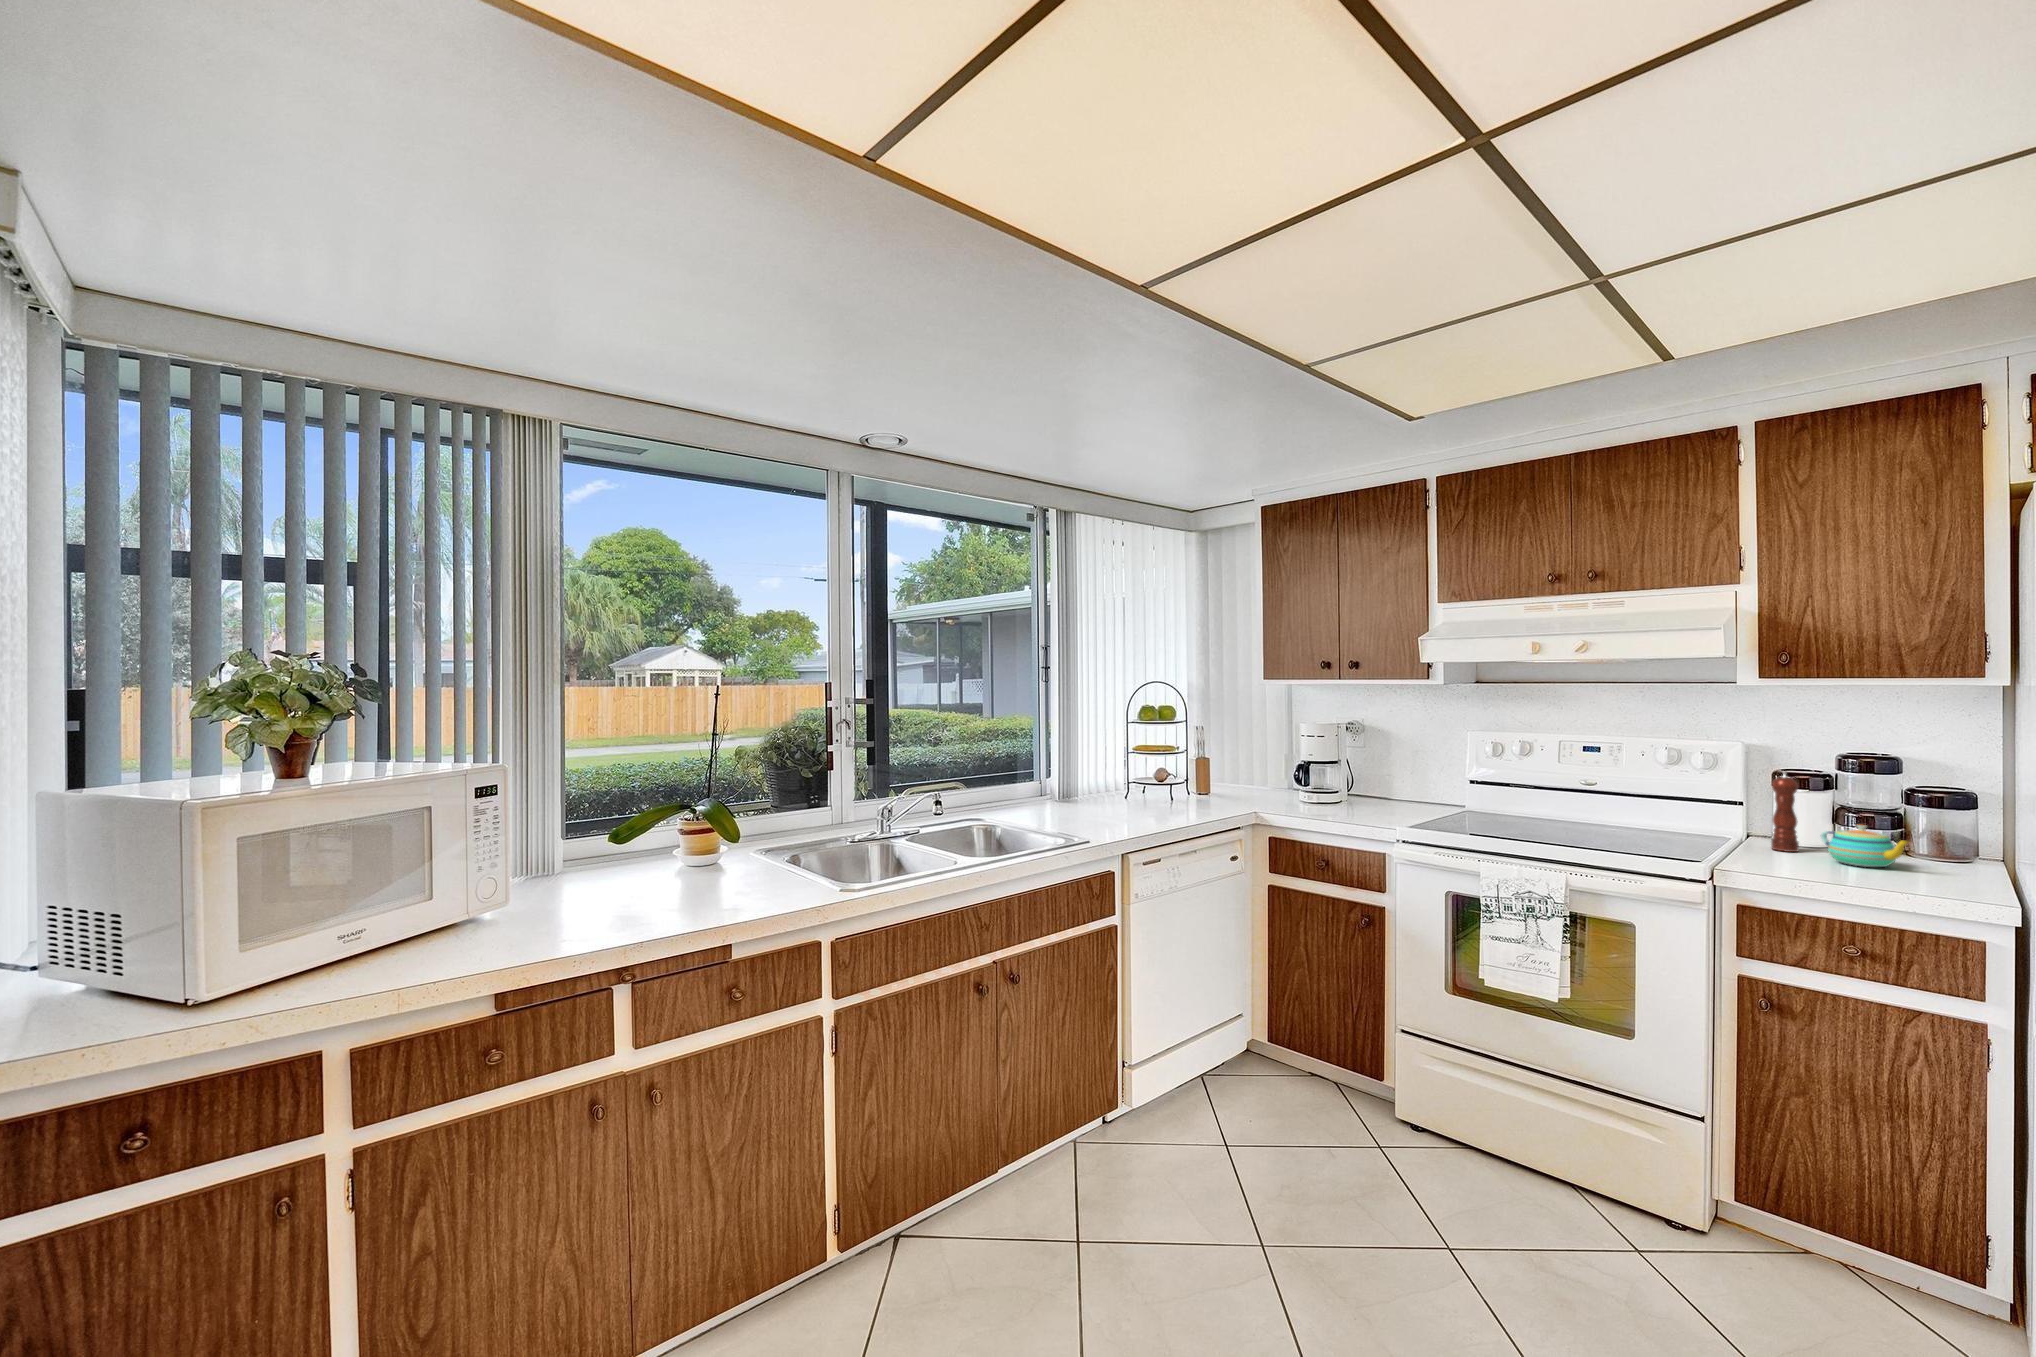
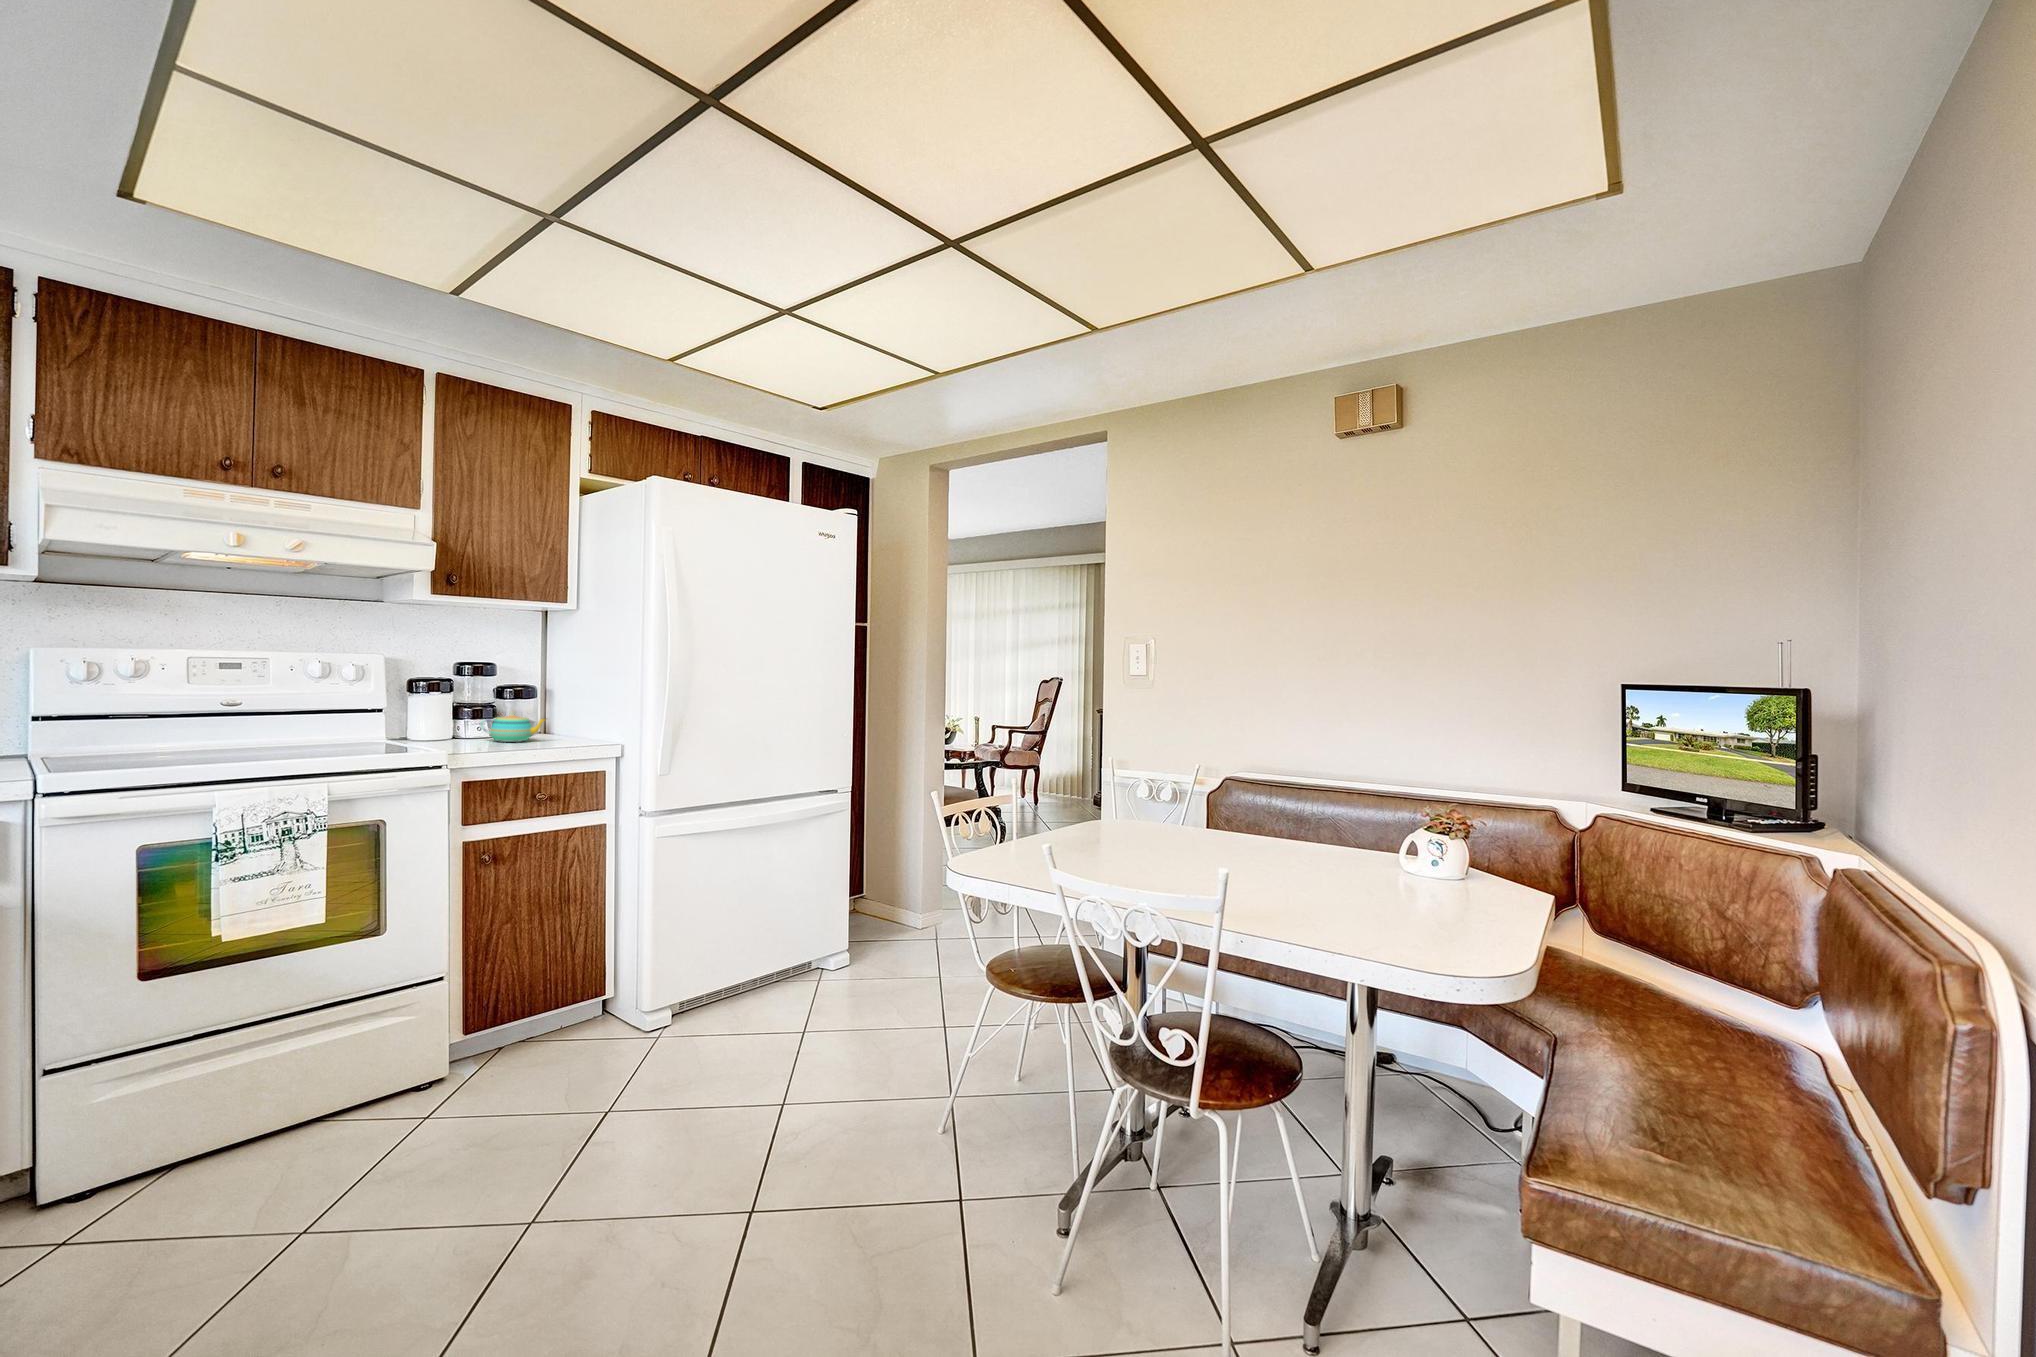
pepper mill: present [1771,771,1799,852] -> none [436,675,459,741]

